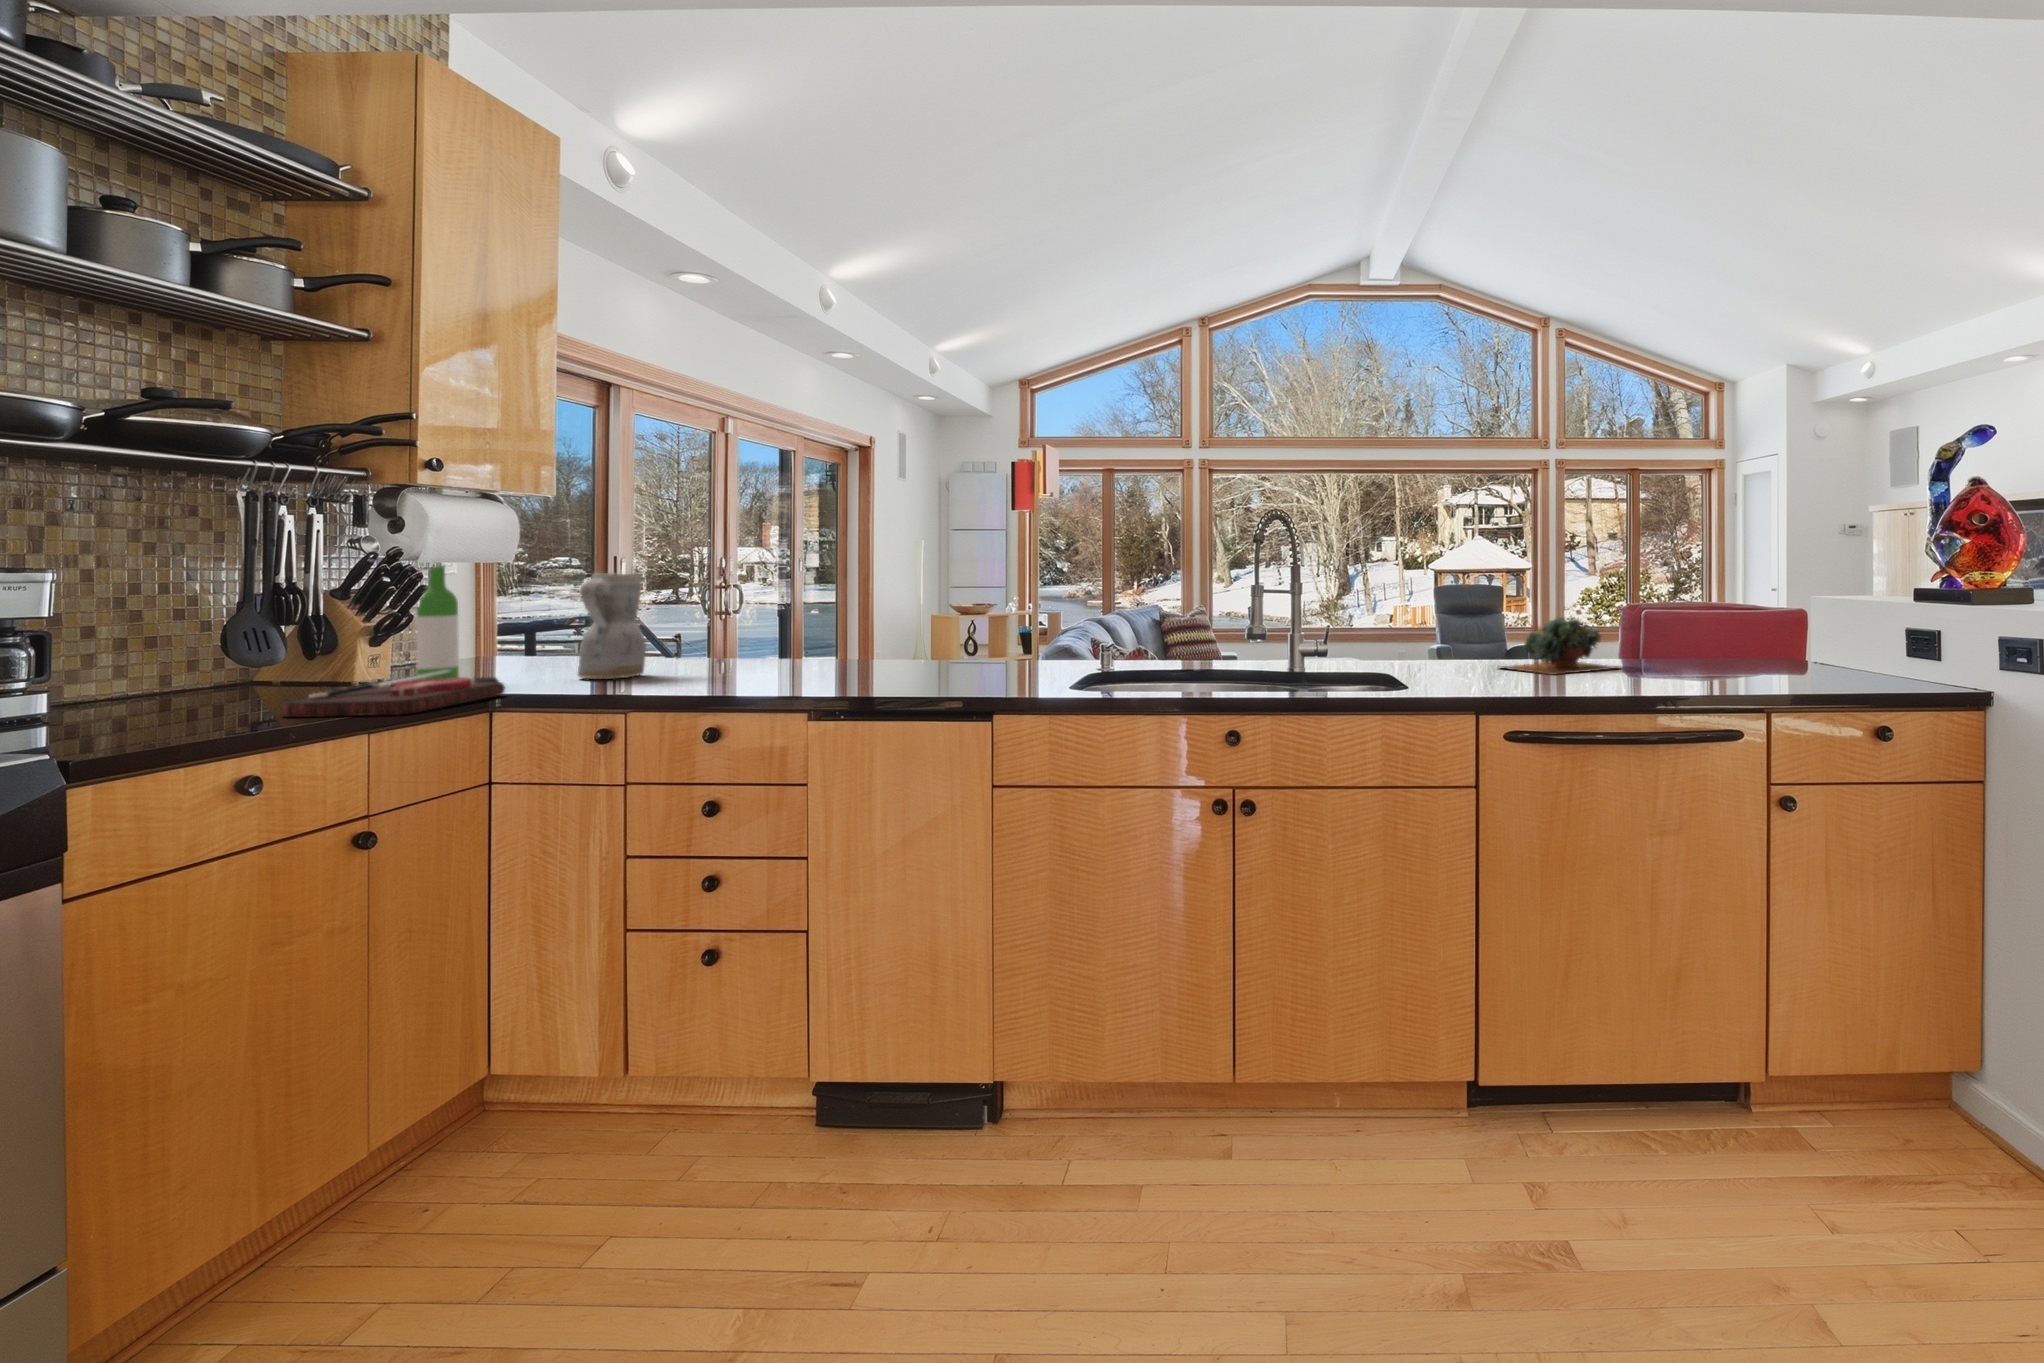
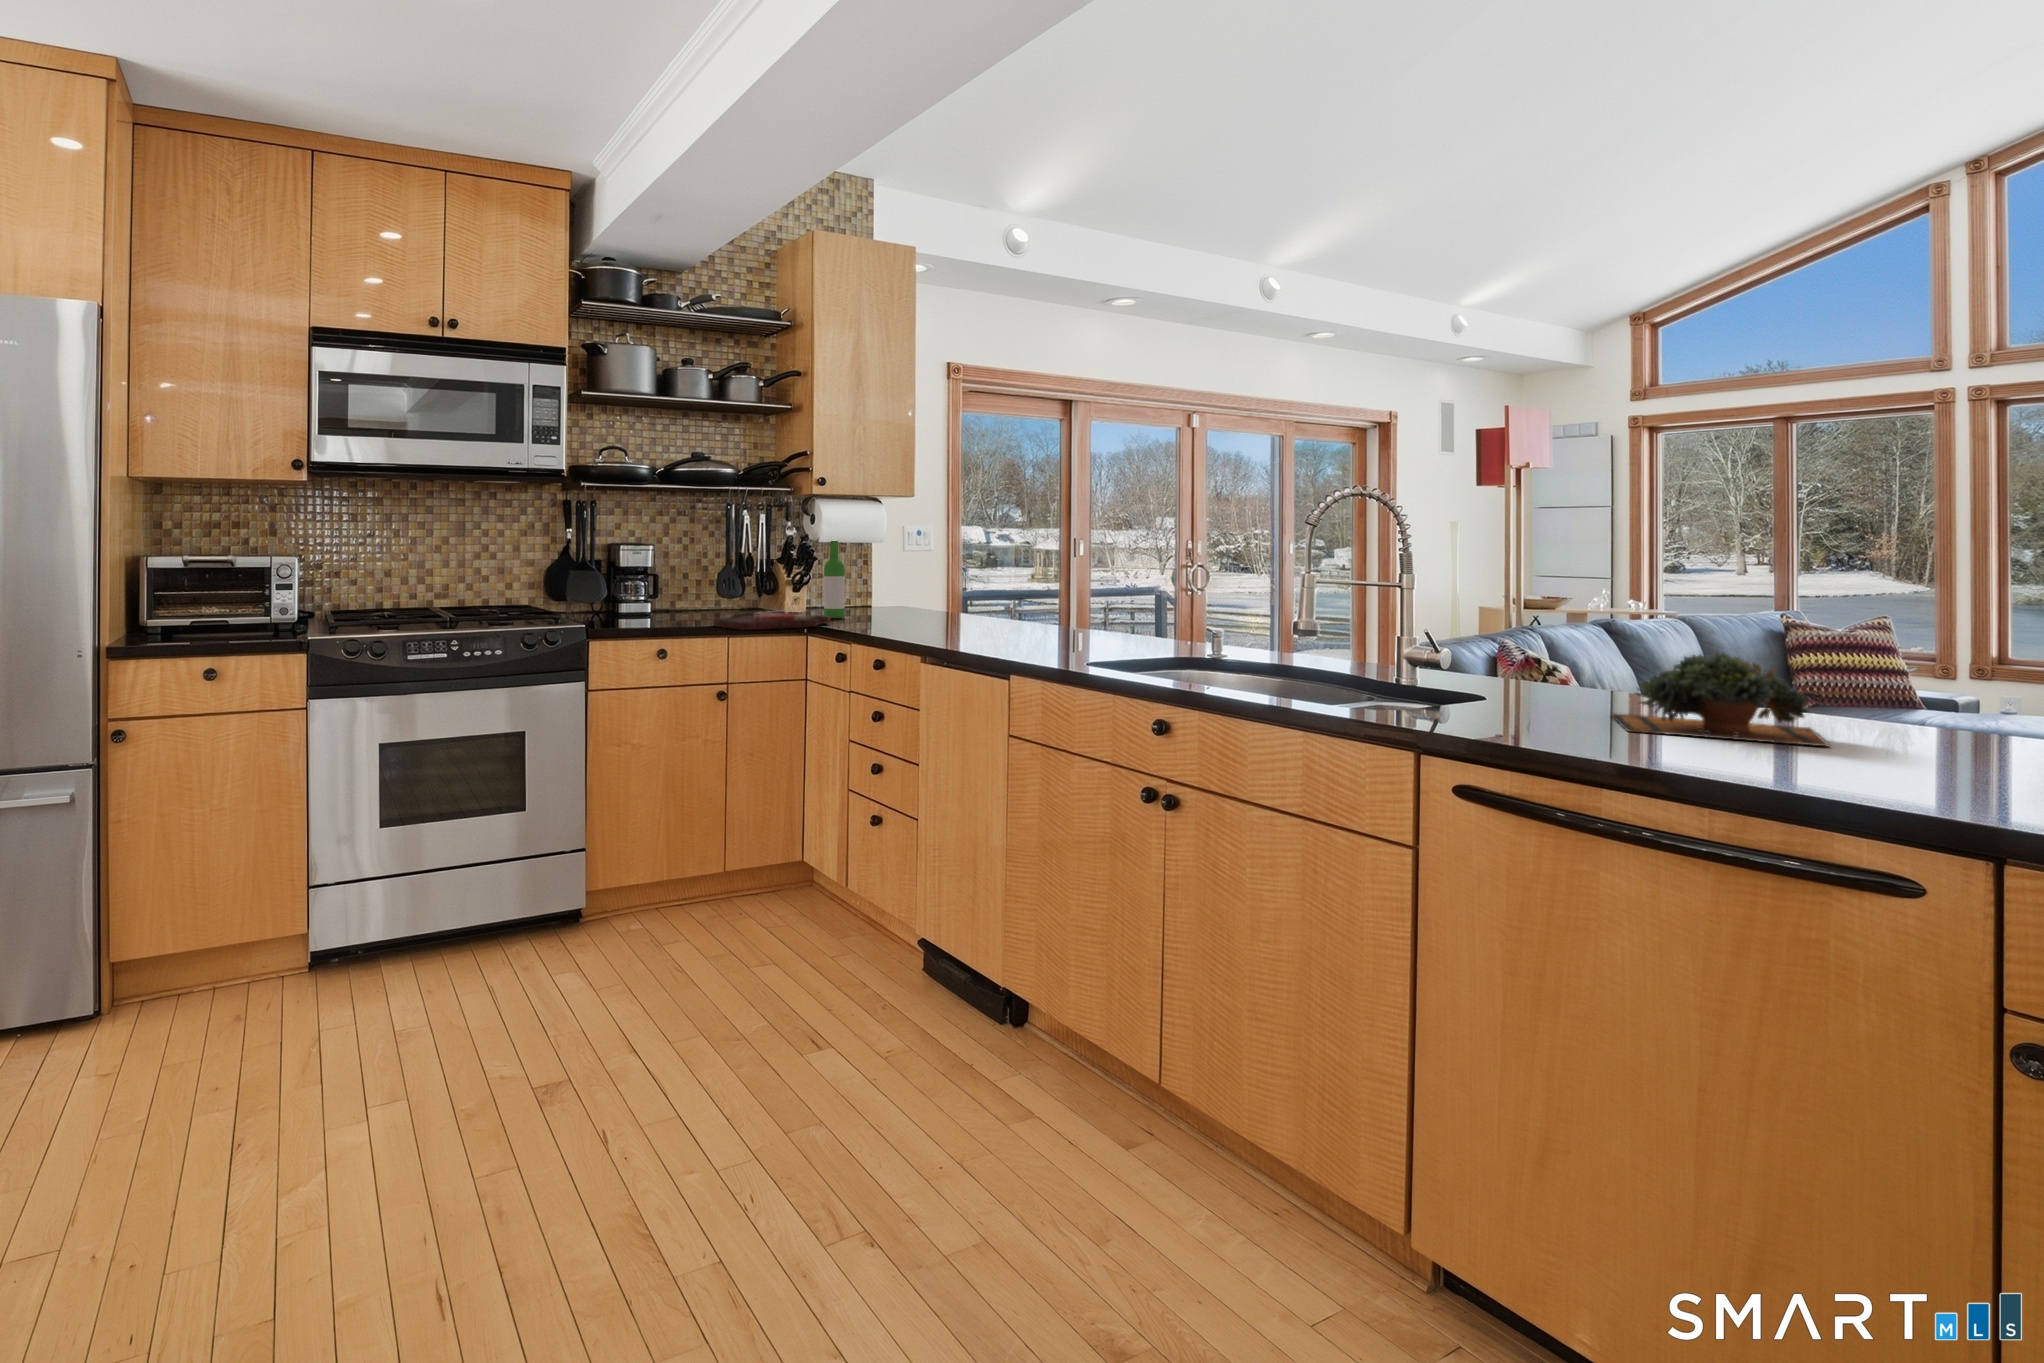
ceramic pitcher: present [578,573,646,679] -> none [883,552,930,625]

